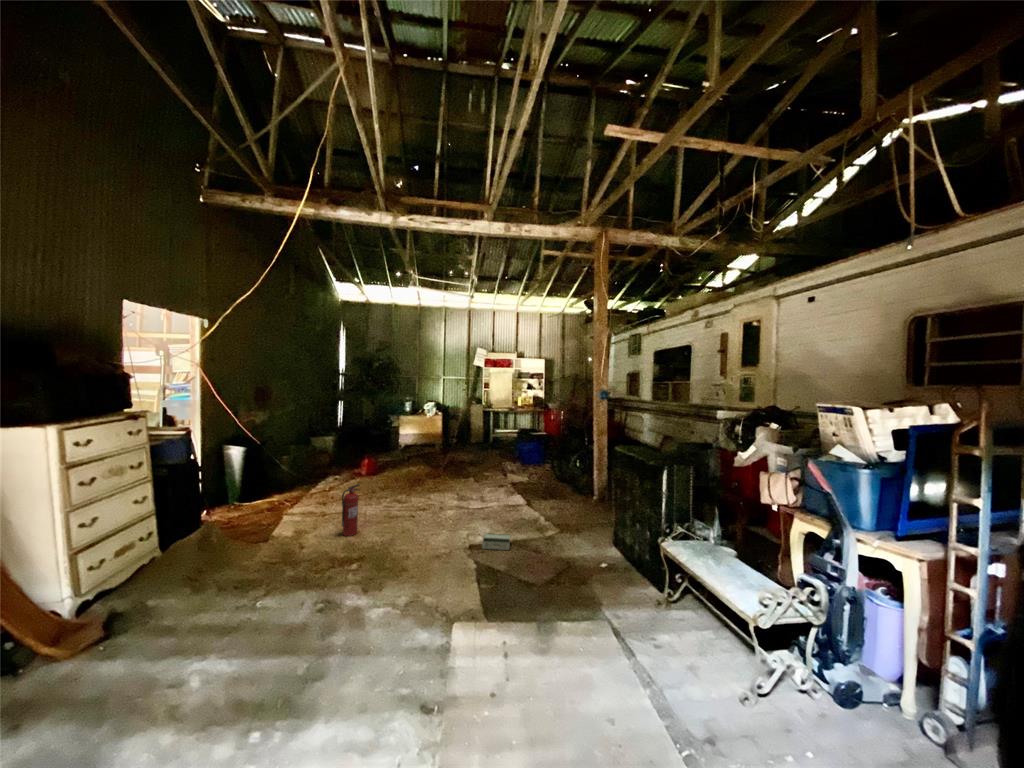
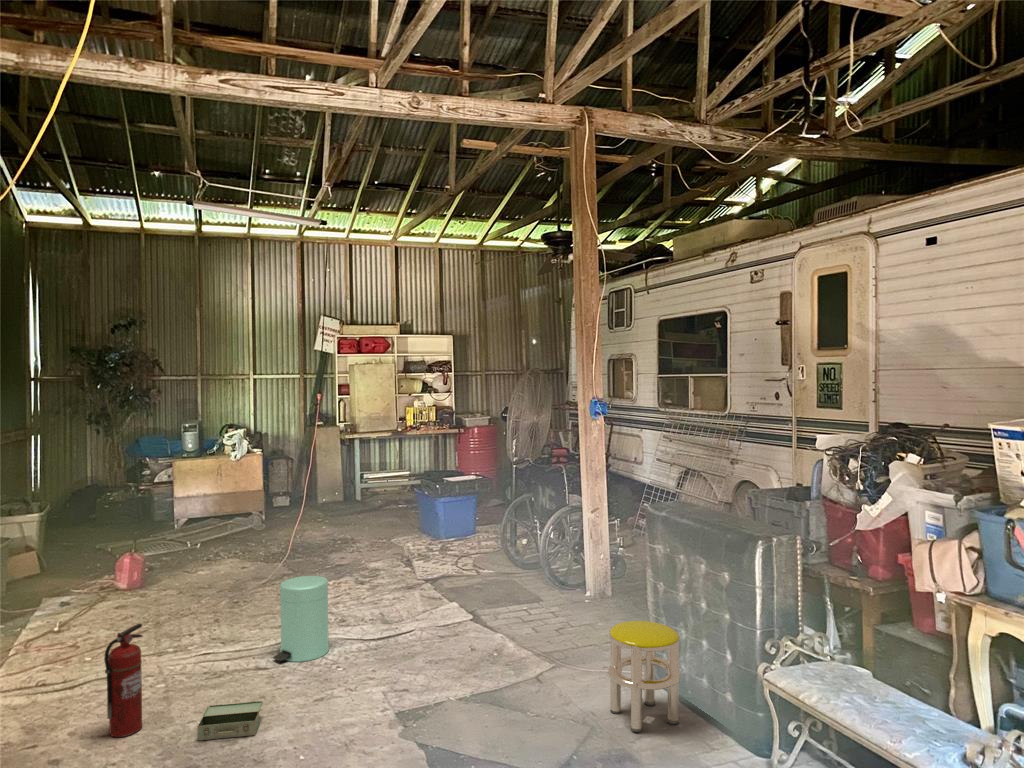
trash can: none [423,473,453,515] -> present [273,576,329,662]
stool: none [585,510,626,570] -> present [608,621,680,732]
toolbox: present [482,534,510,550] -> present [197,701,263,740]

